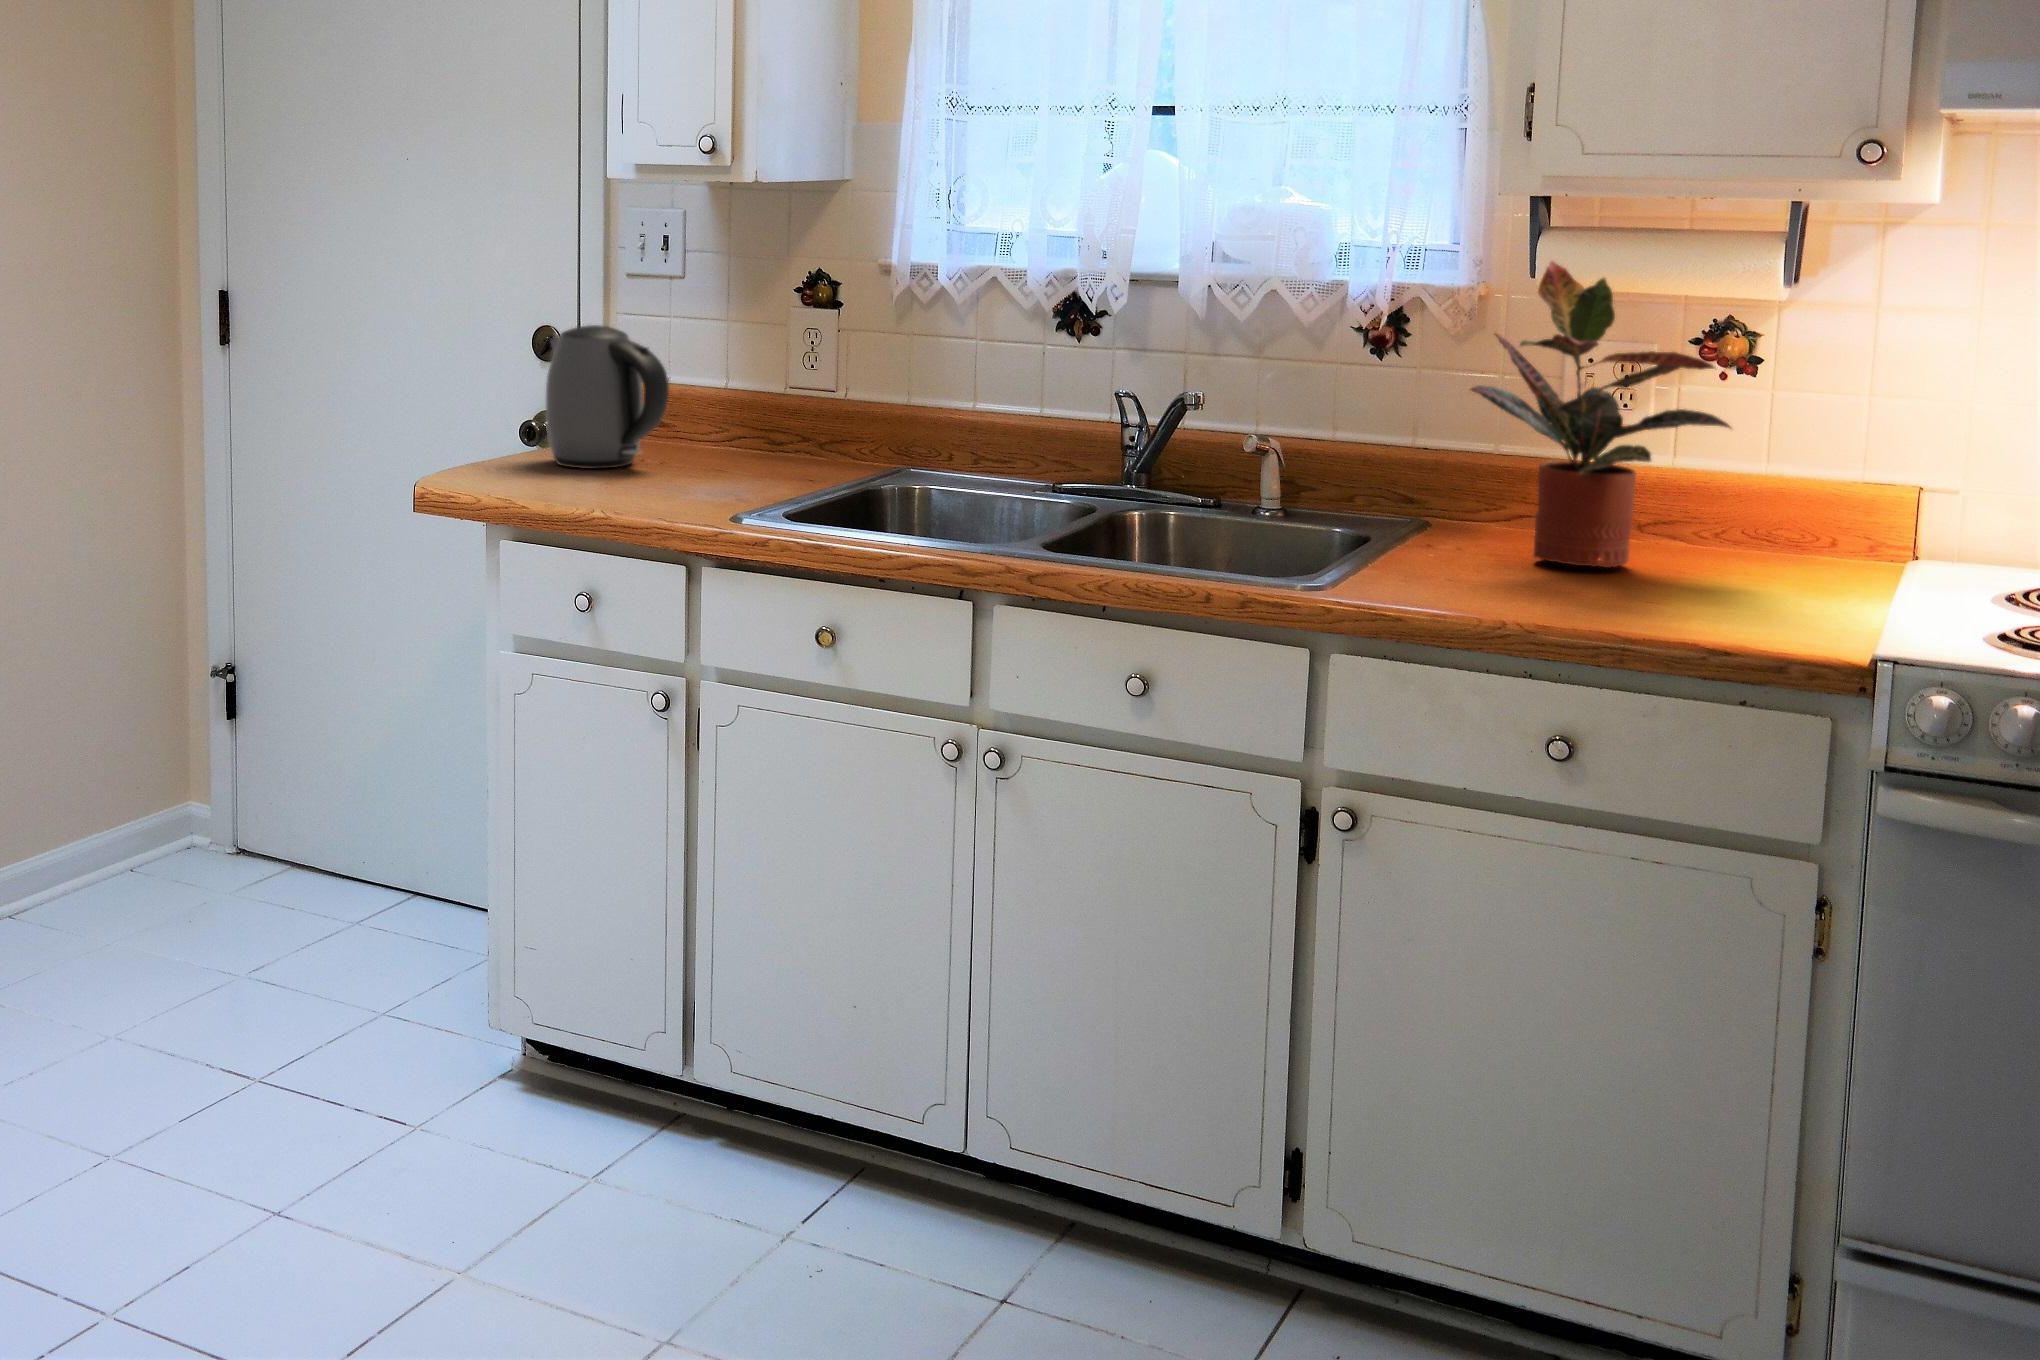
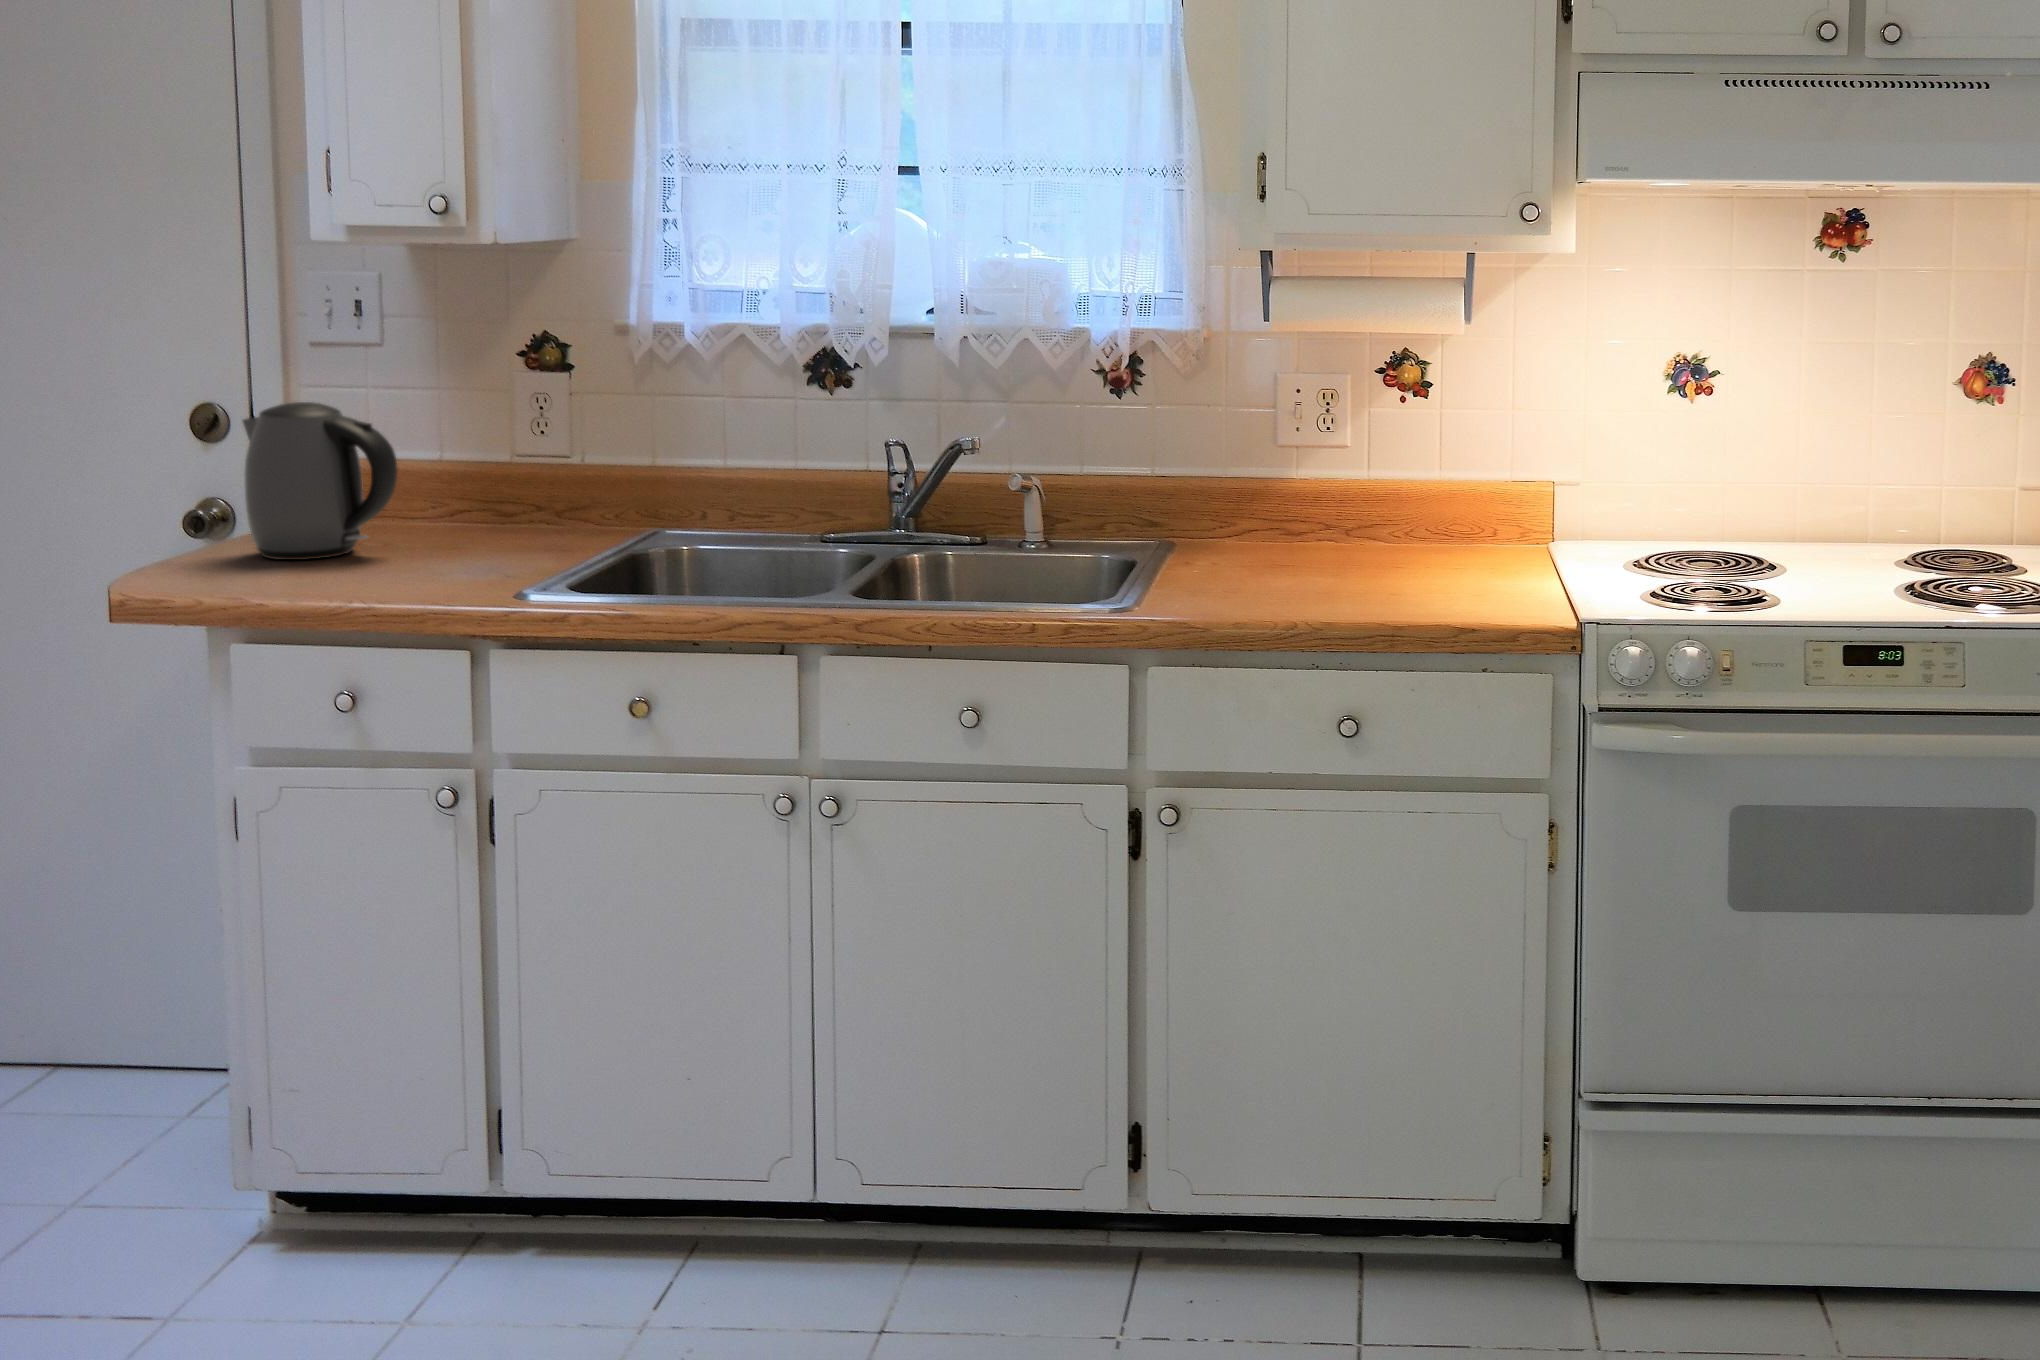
potted plant: present [1471,261,1731,568] -> none [1233,306,1437,569]

